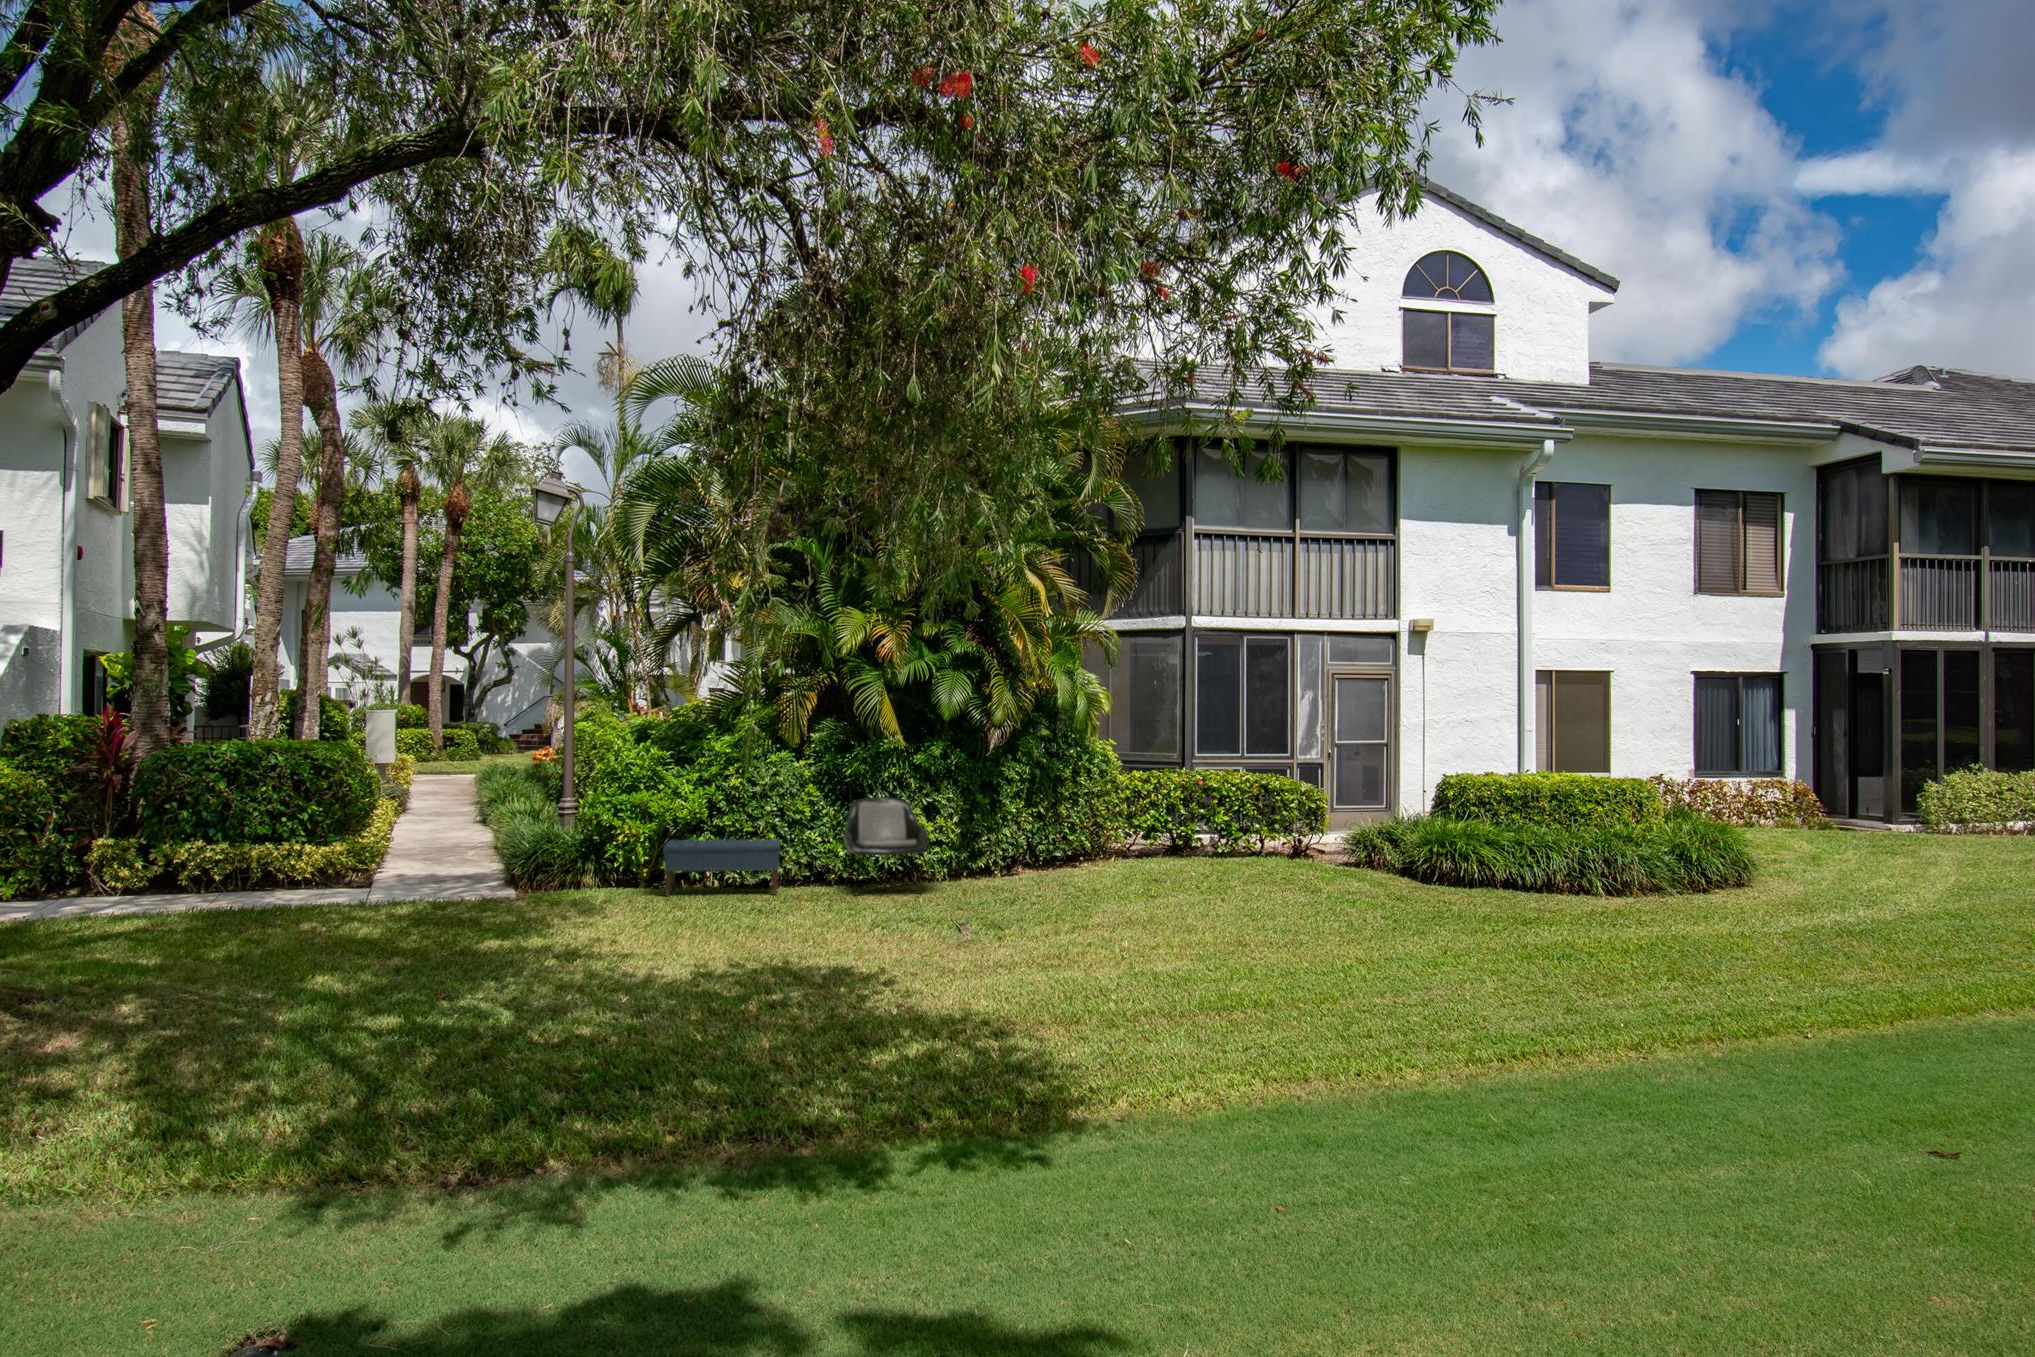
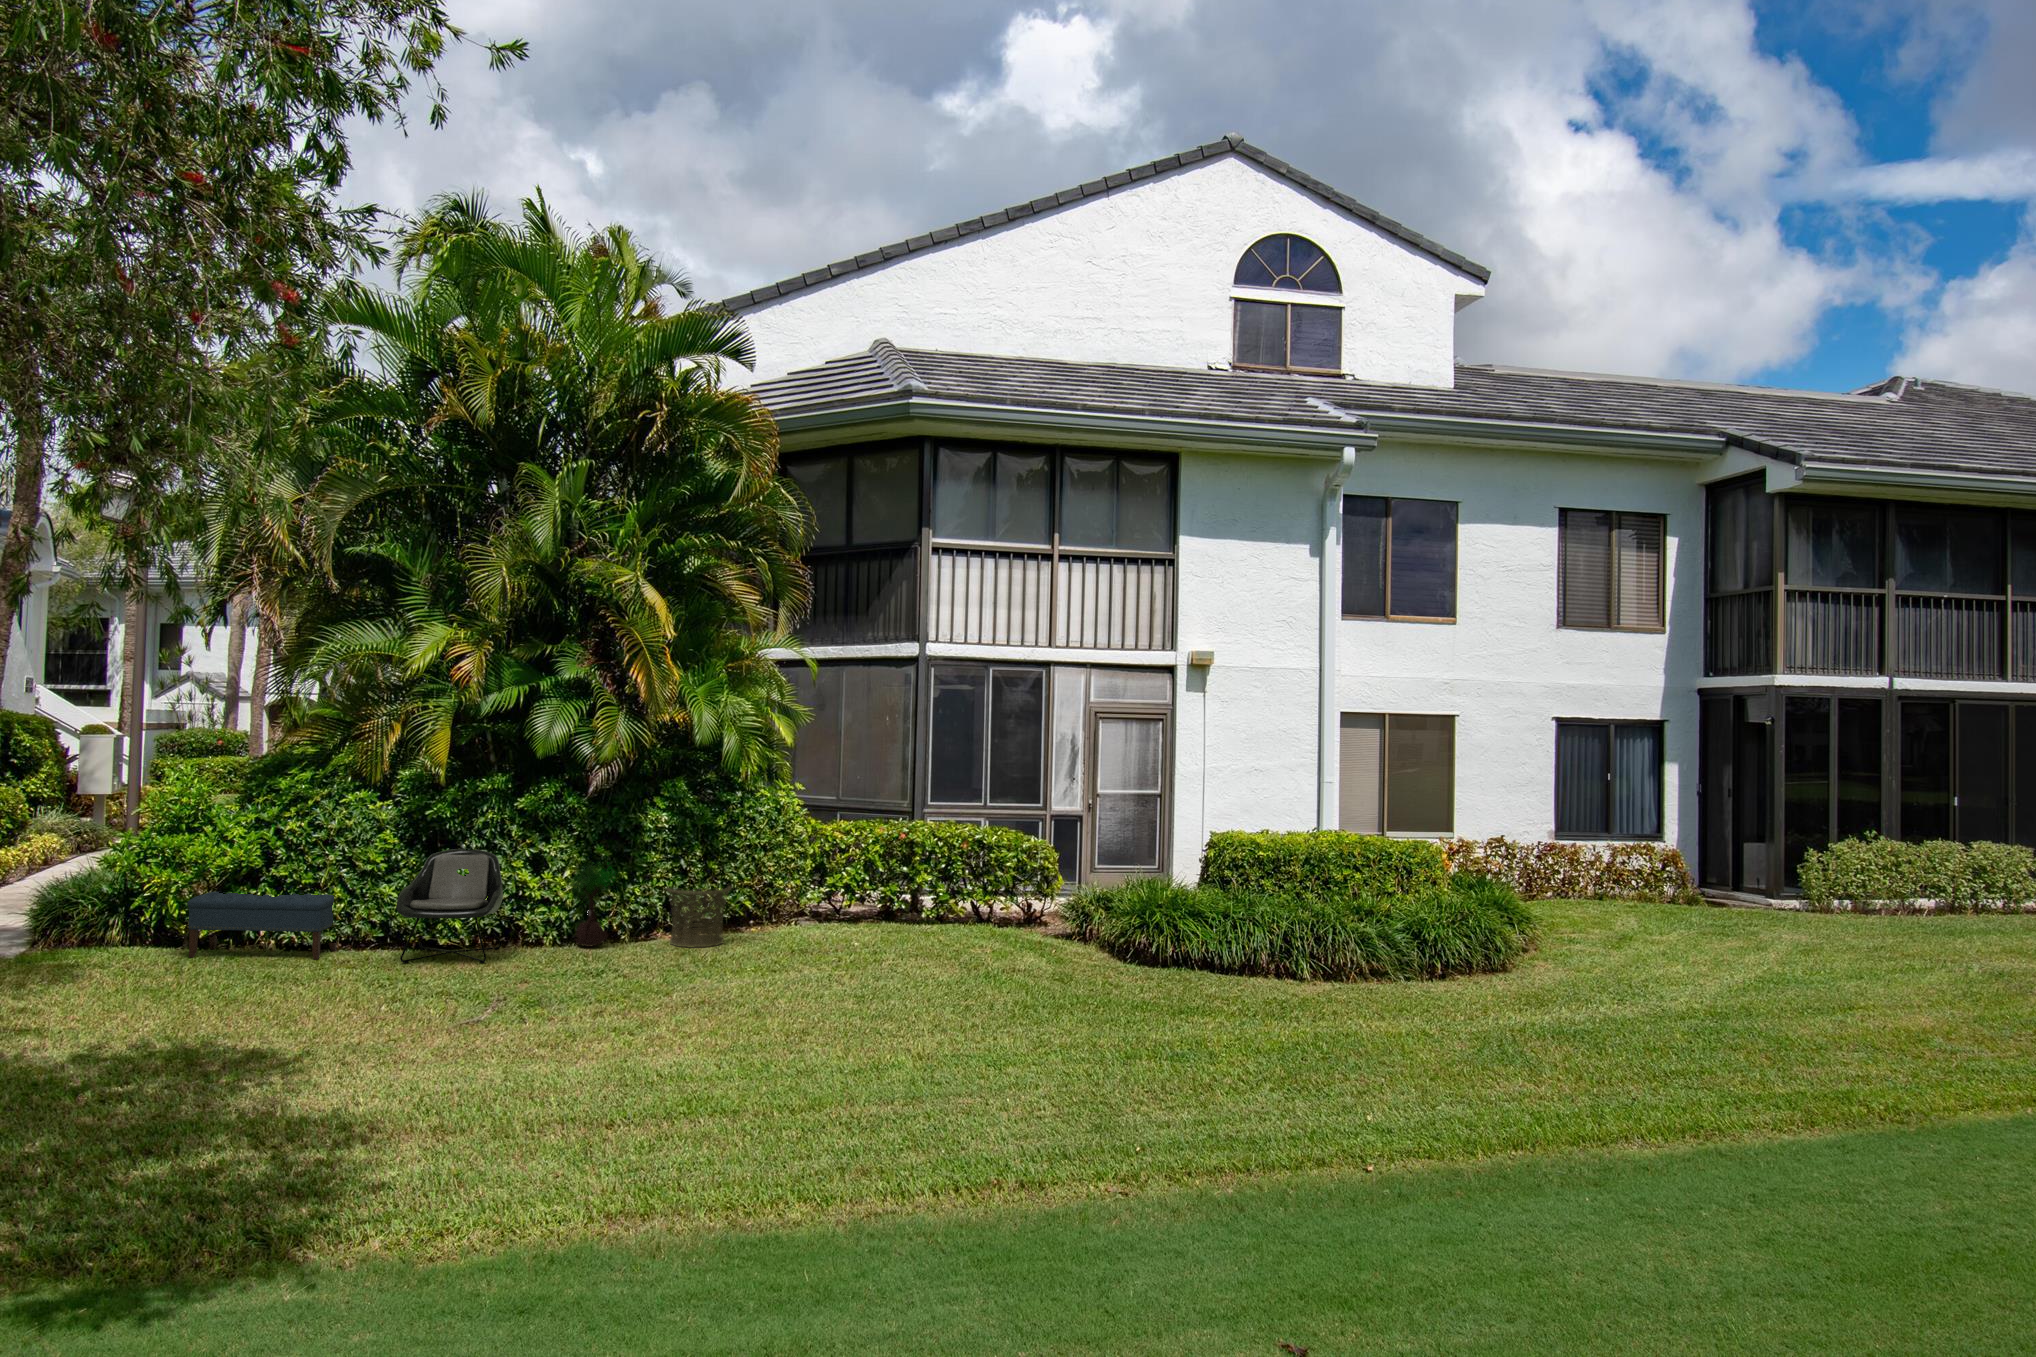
potted tree: none [966,801,1011,881] -> present [569,862,615,947]
basket: none [1040,824,1097,879] -> present [666,886,731,947]

